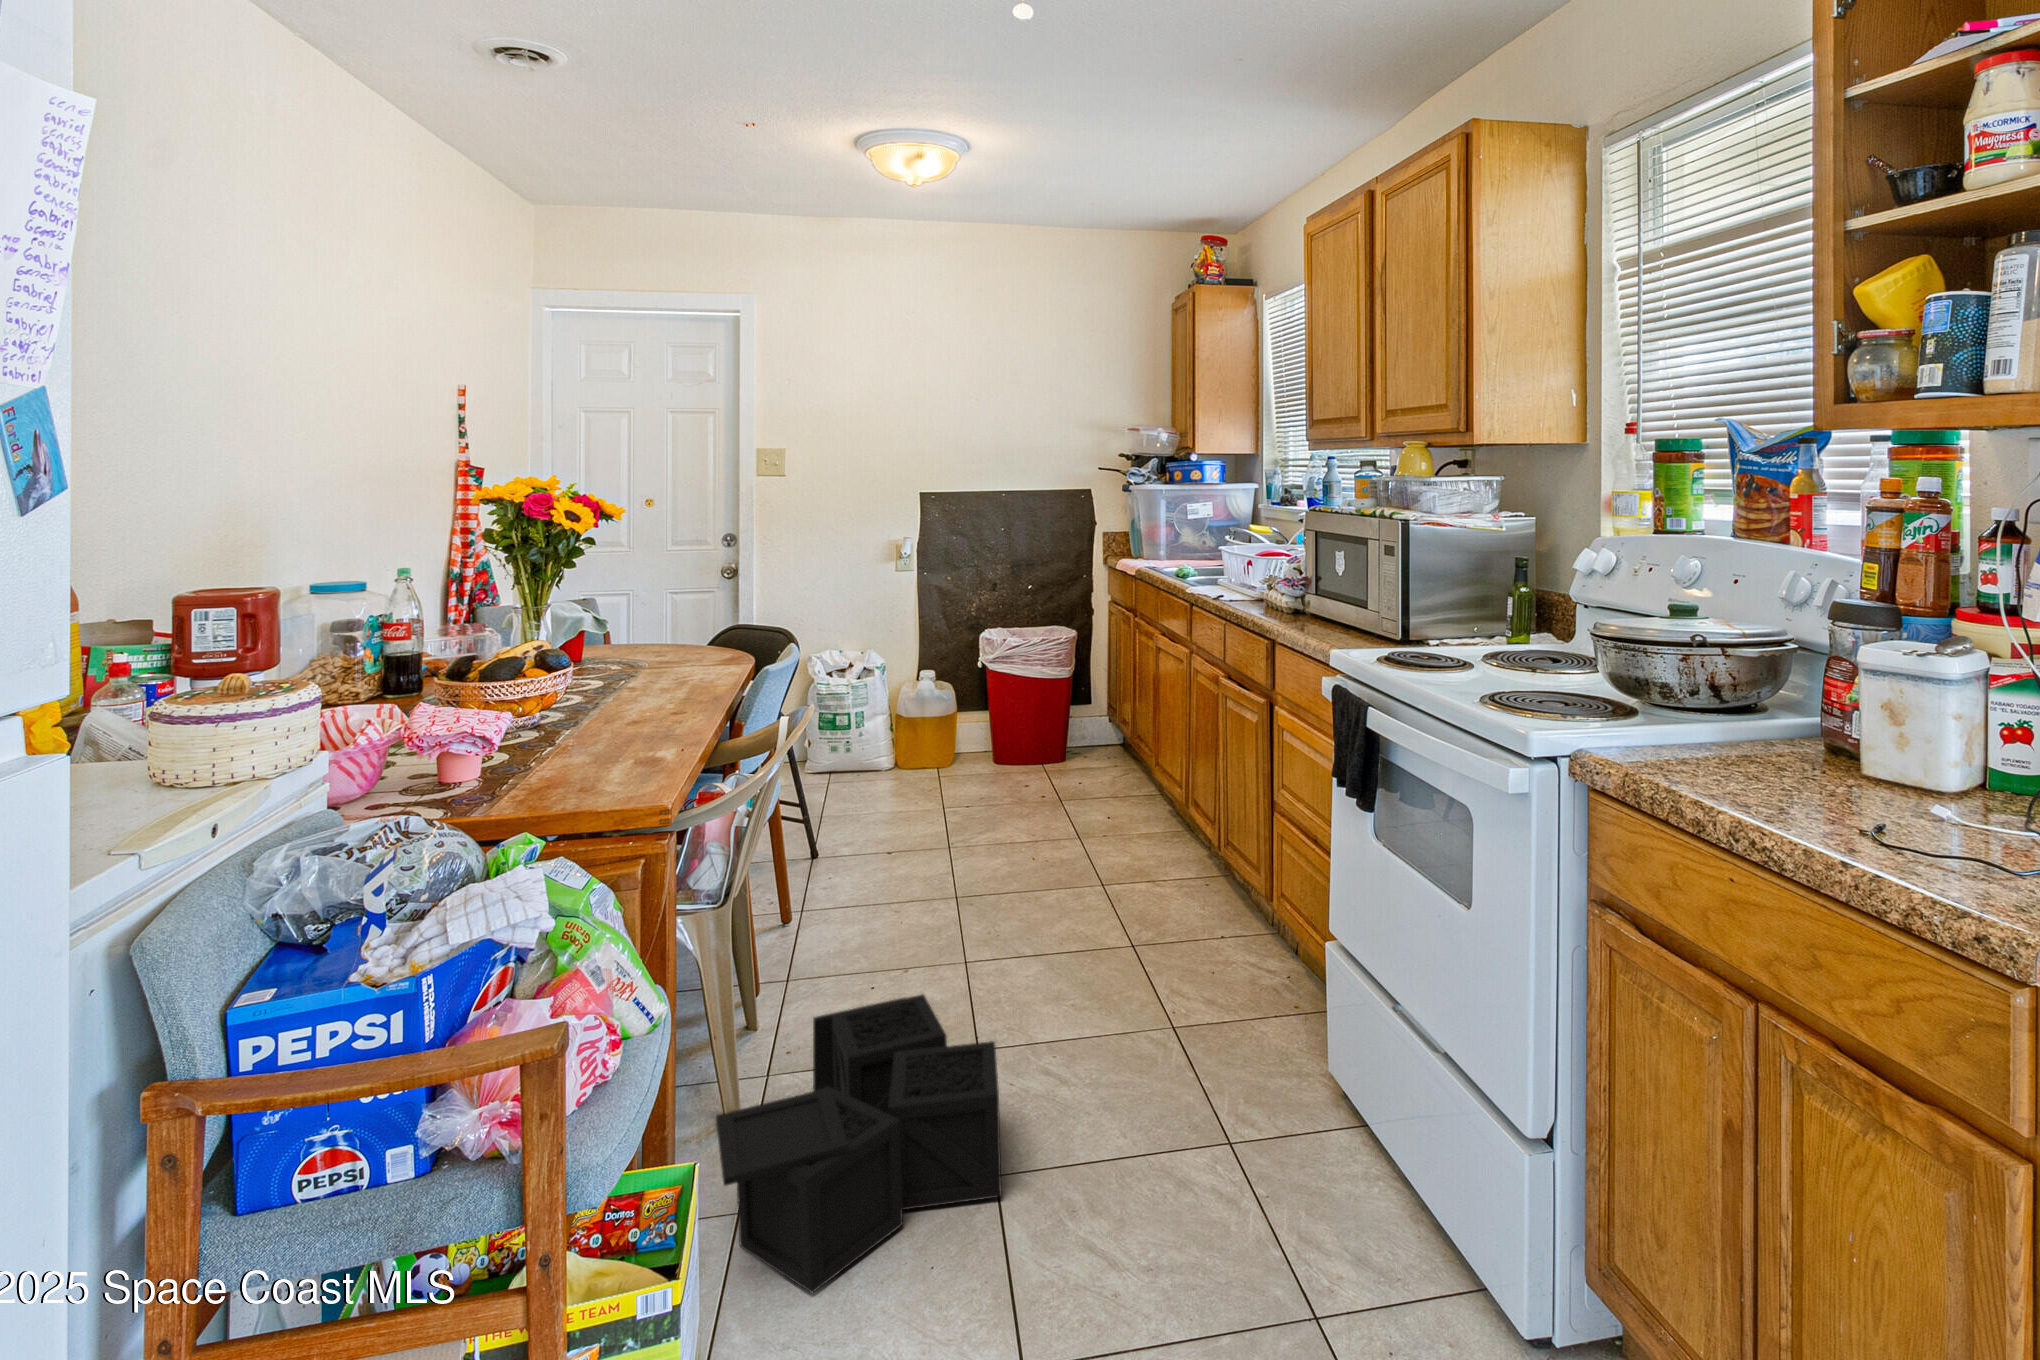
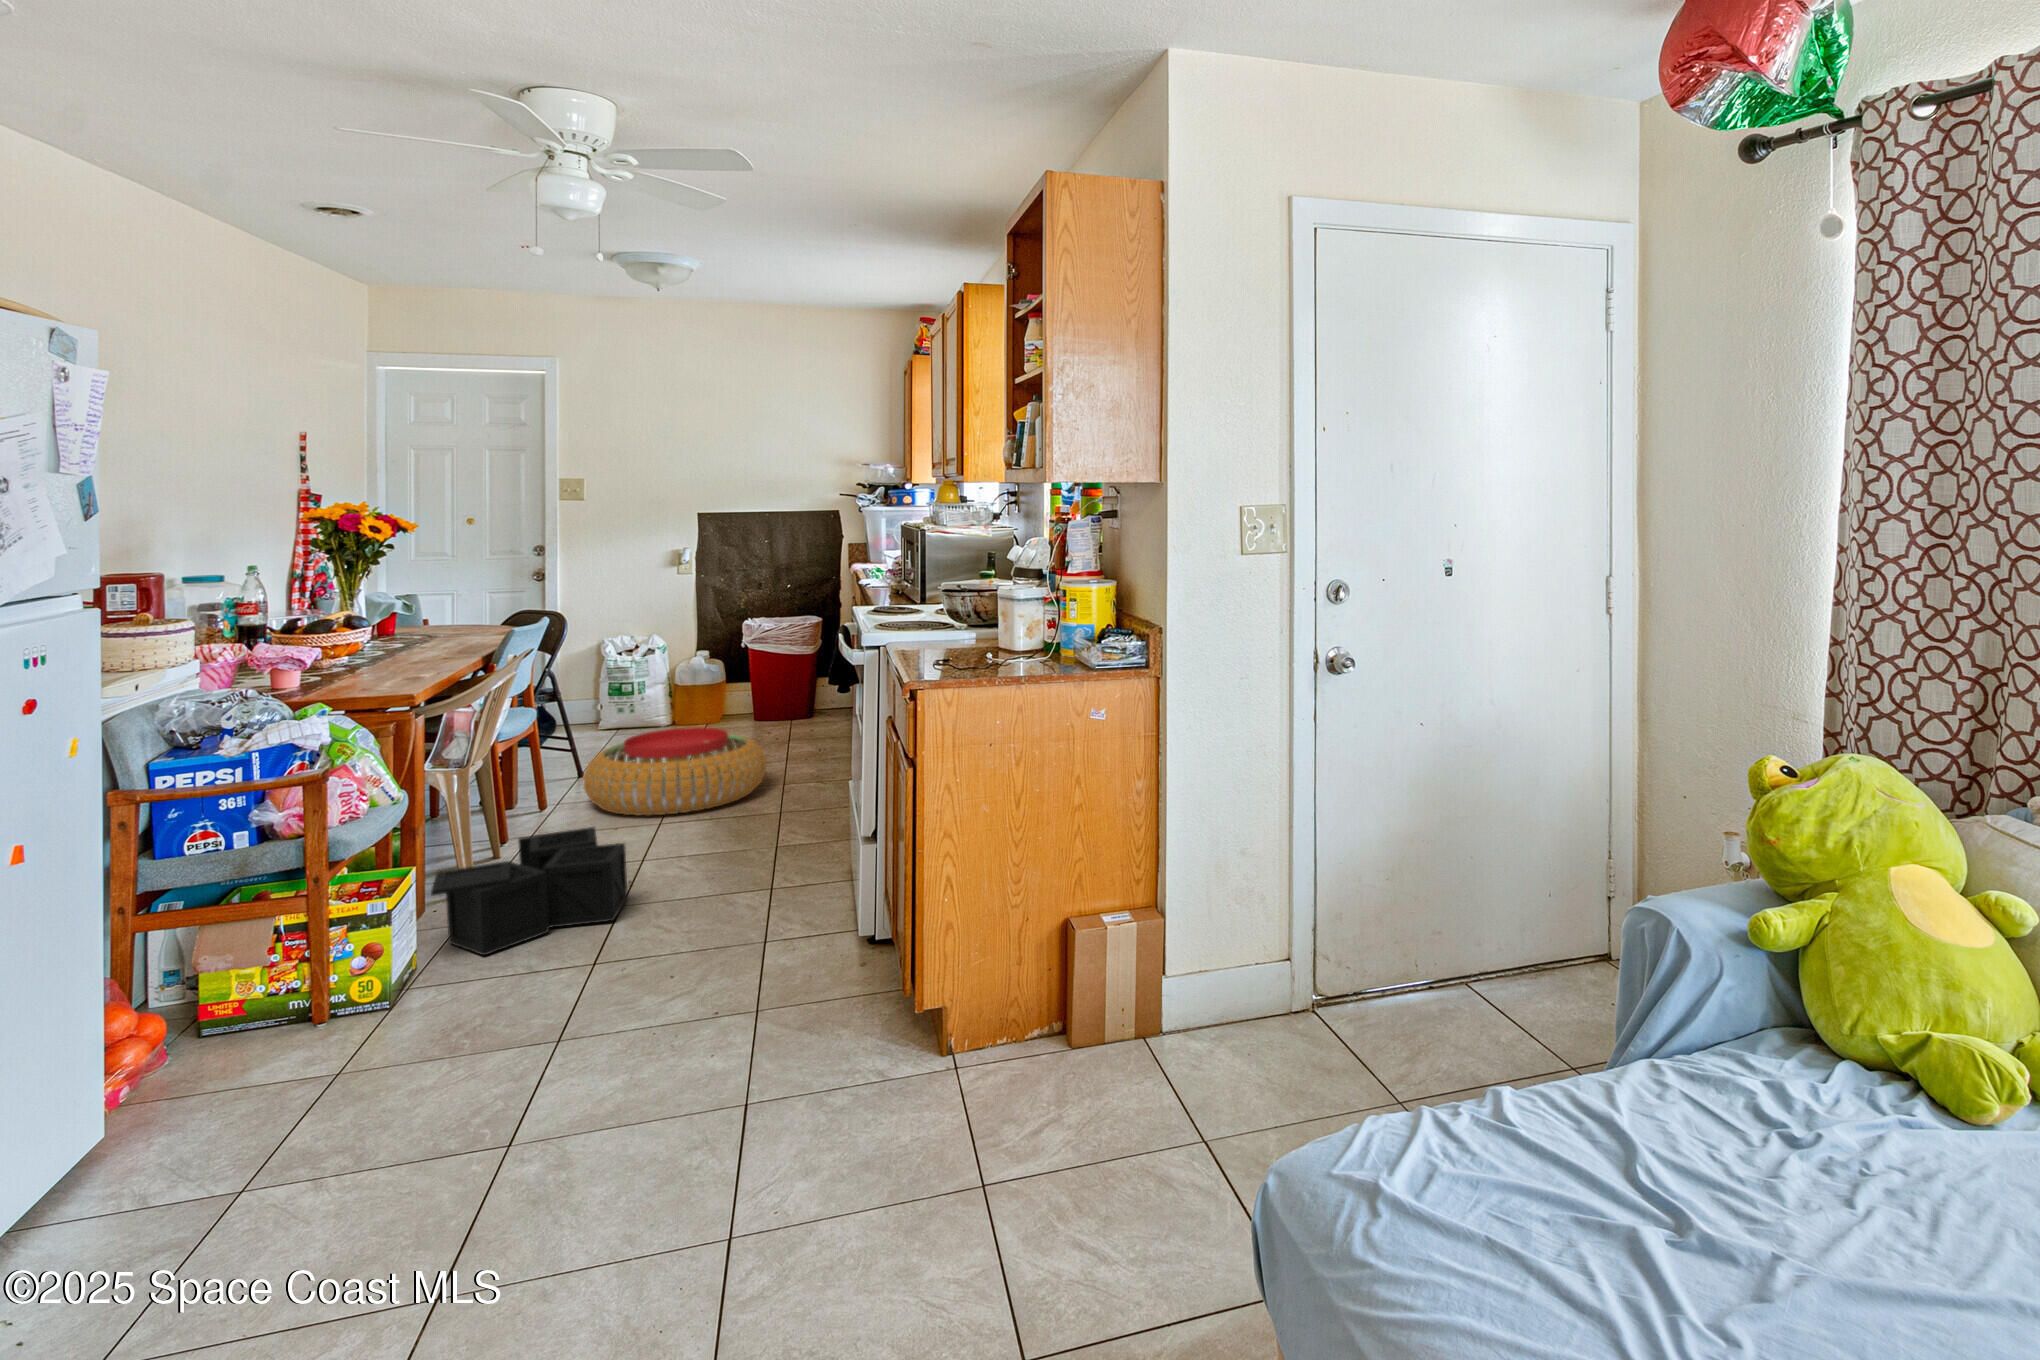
pouf: none [839,791,1079,932] -> present [583,727,766,816]

